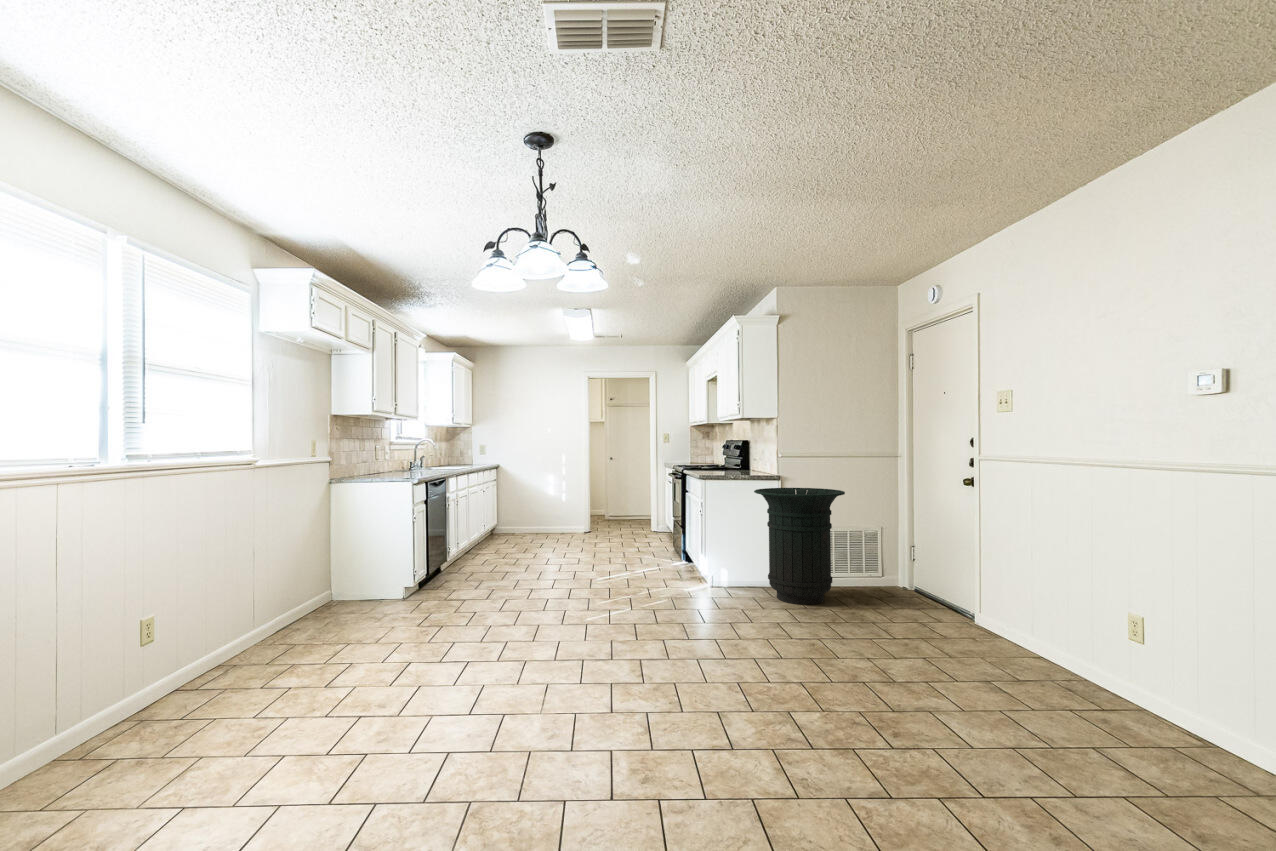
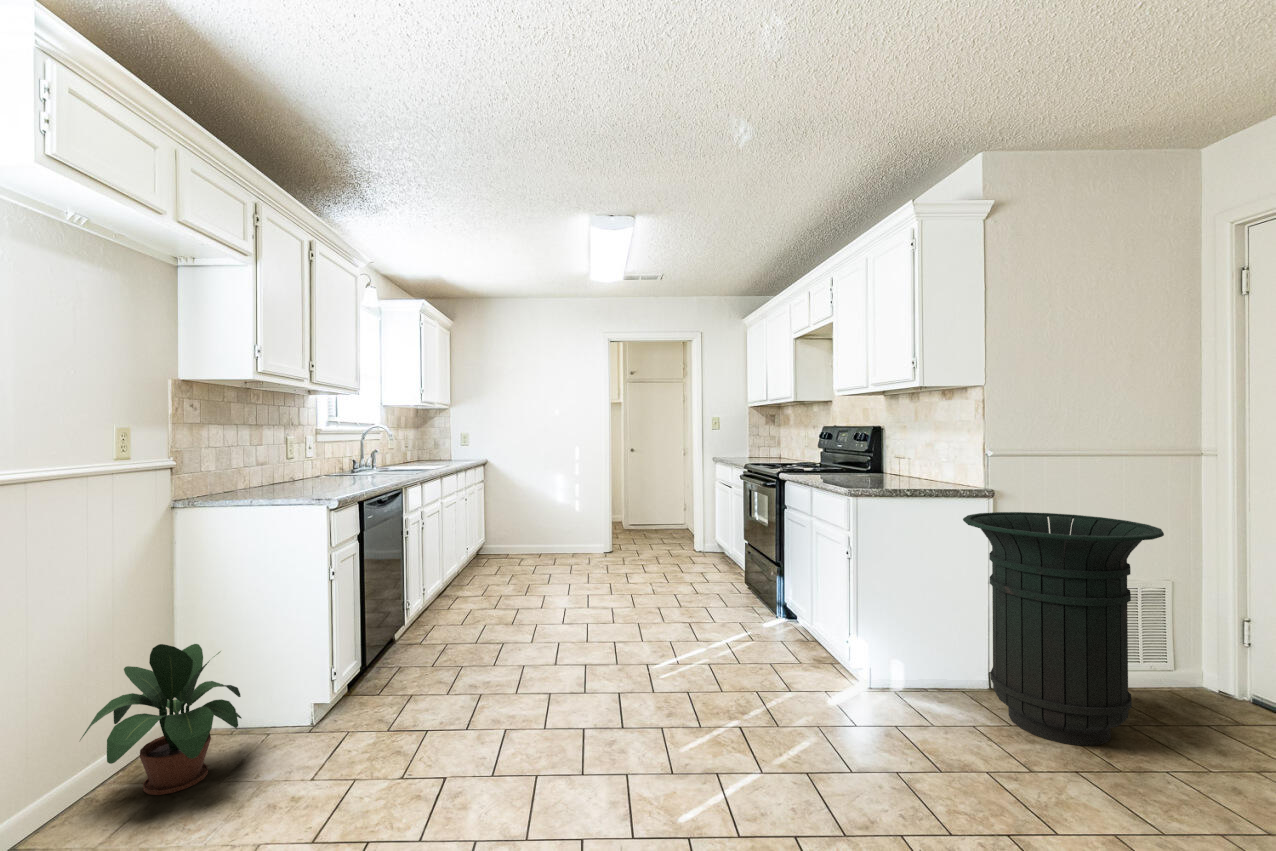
potted plant: none [303,544,373,618] -> present [80,644,241,795]

